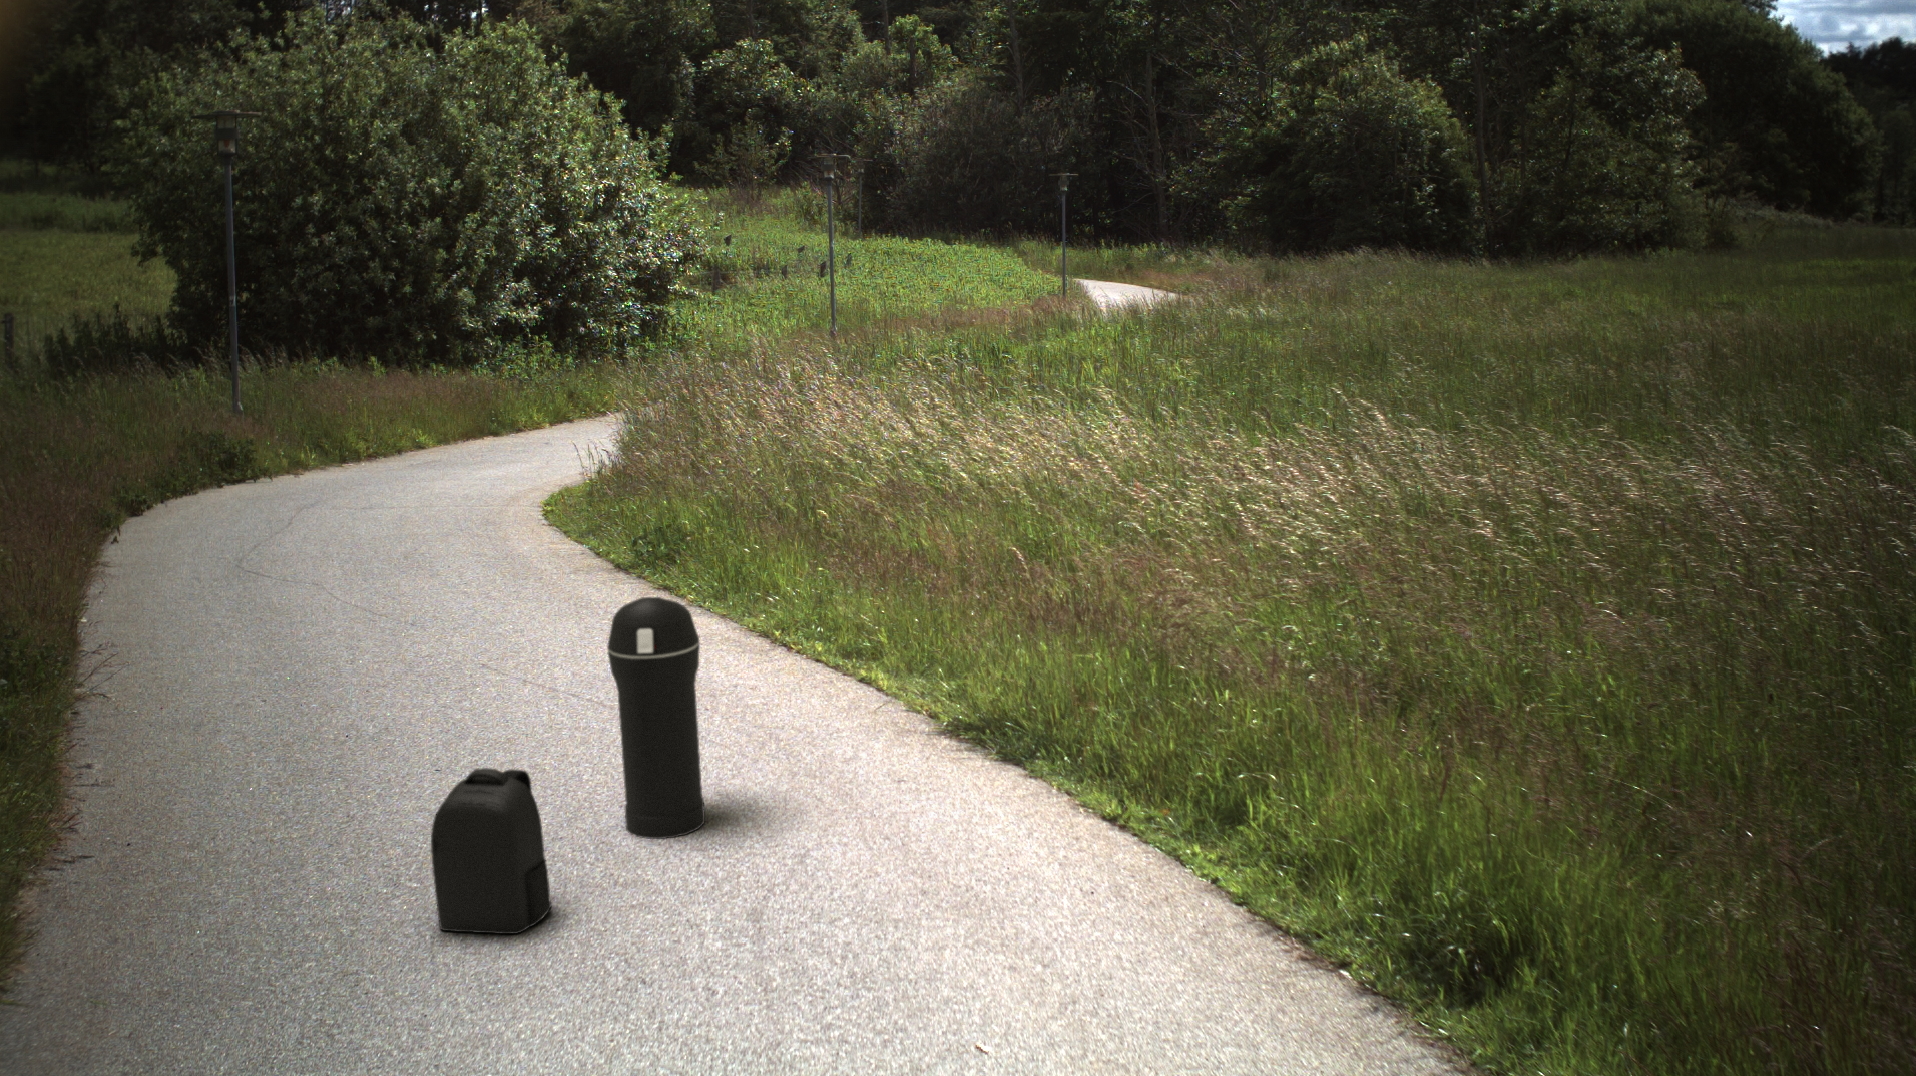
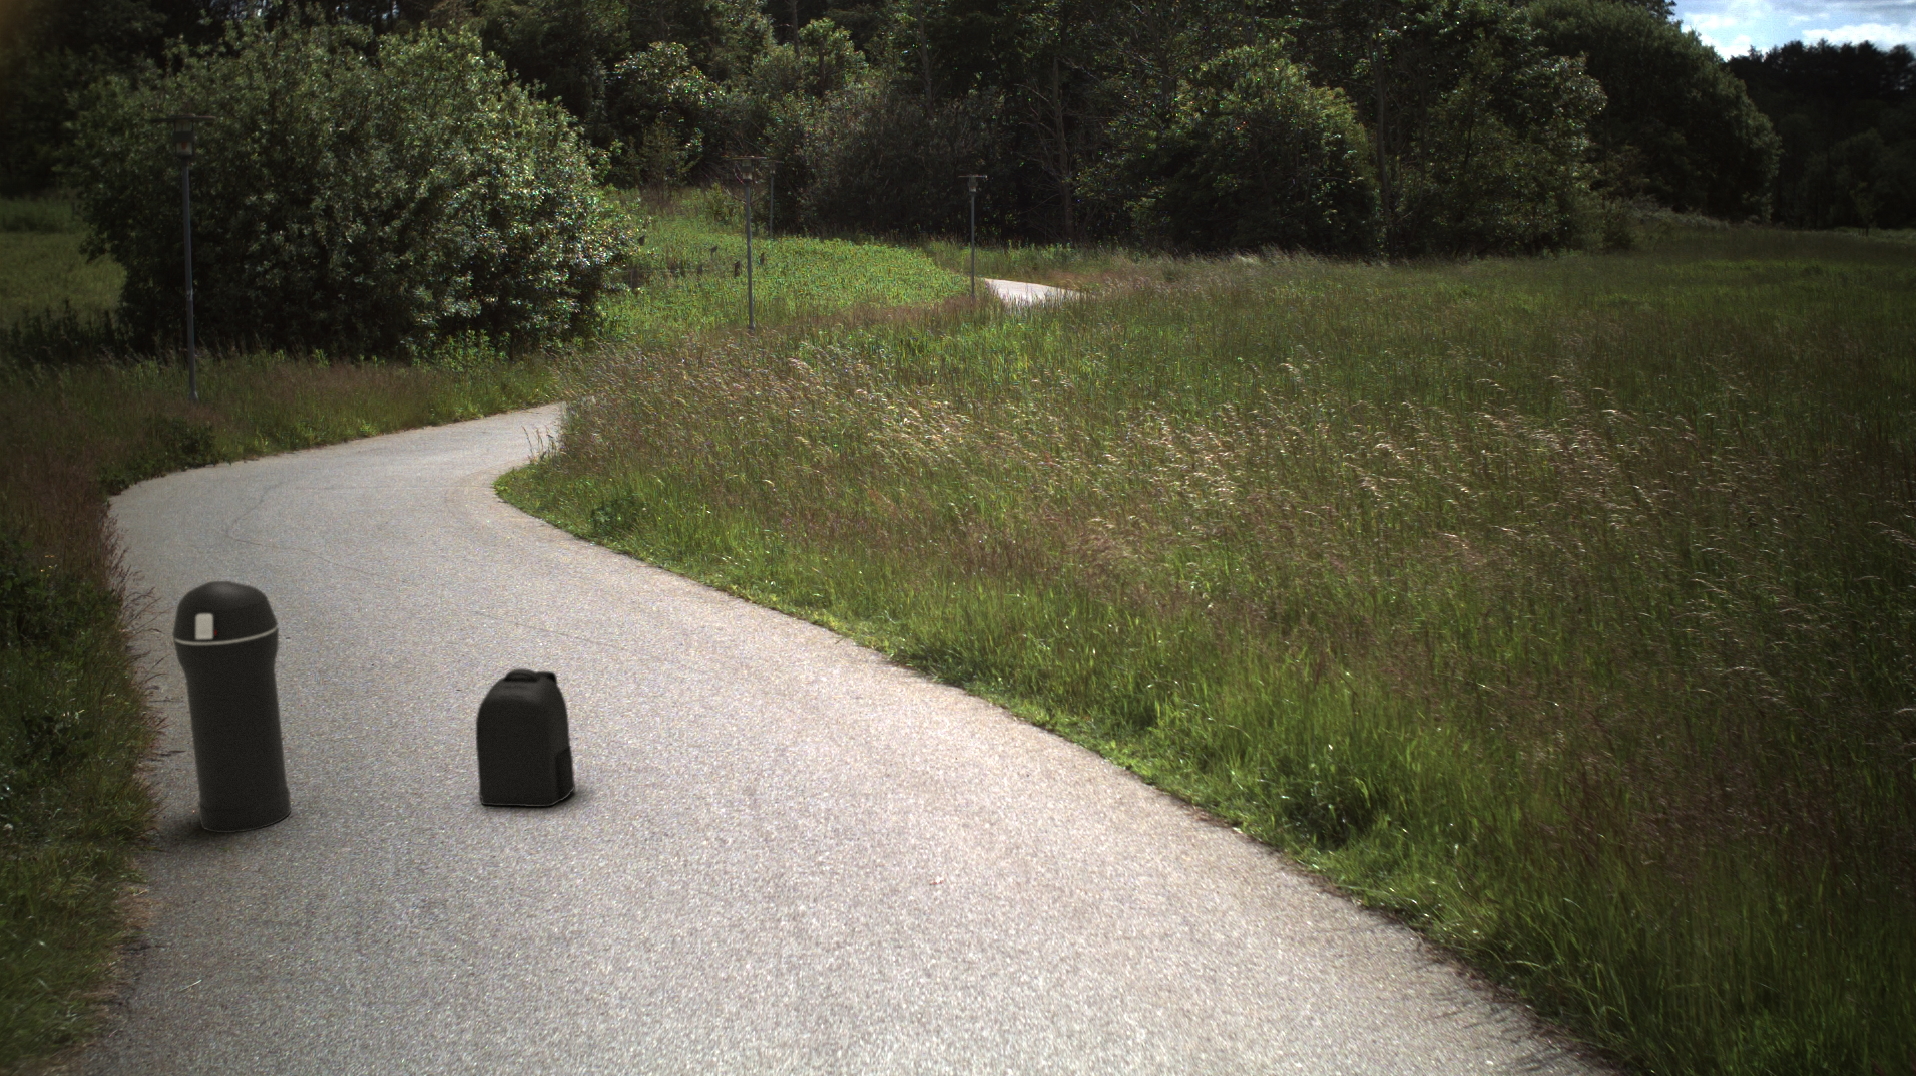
trash can: present [607,597,705,839] -> present [172,581,291,833]

